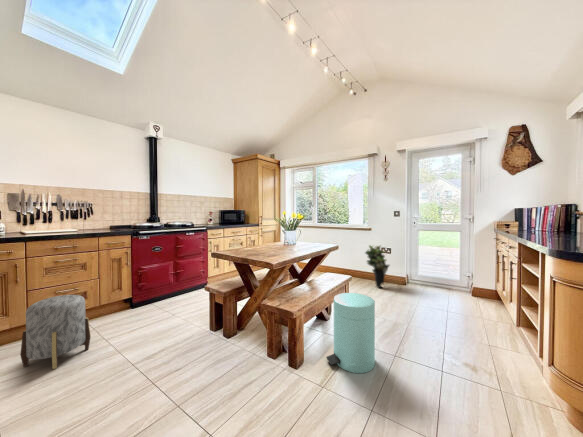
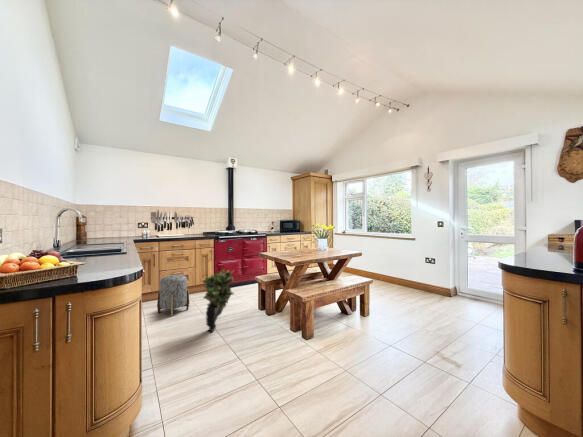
potted plant: present [365,246,389,288] -> present [203,270,233,331]
trash can: present [326,293,375,373] -> none [331,290,369,350]

